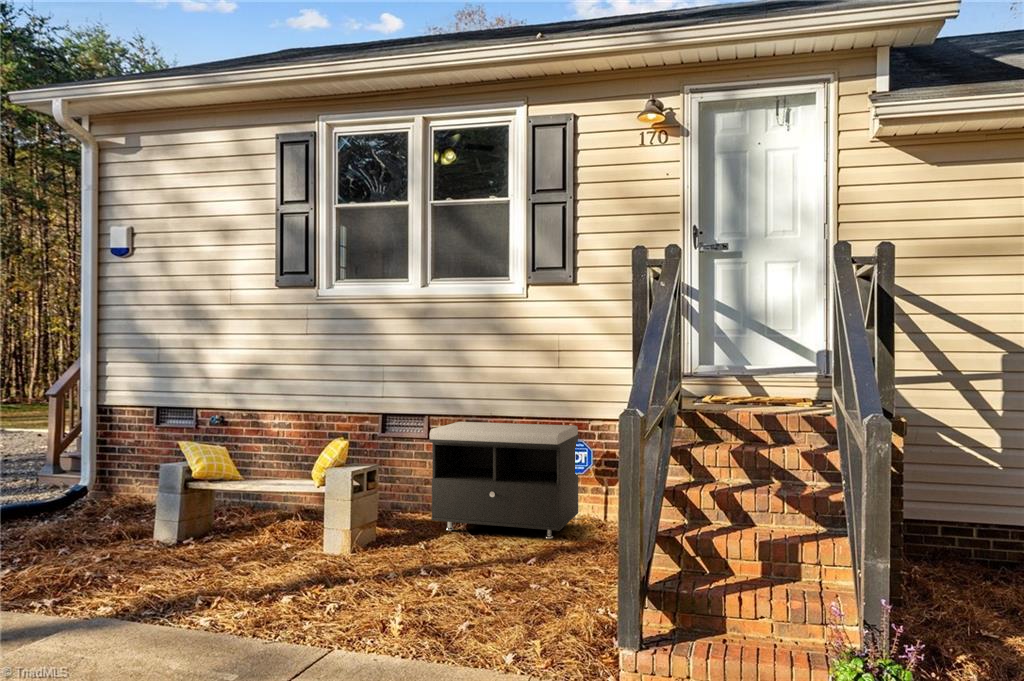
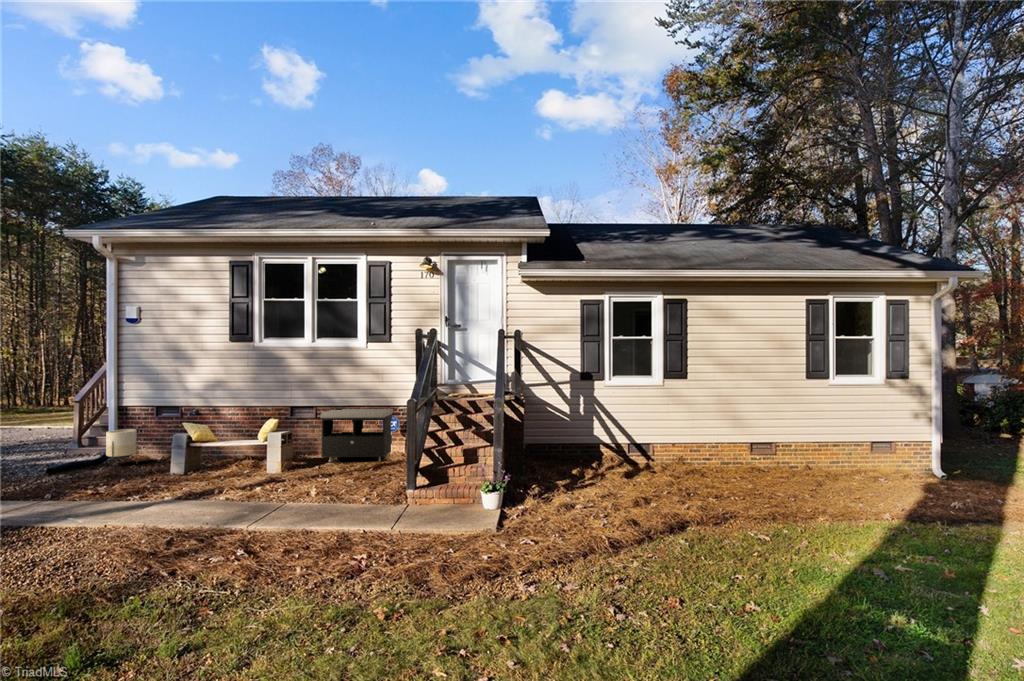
planter: none [79,444,130,512] -> present [106,429,137,467]

